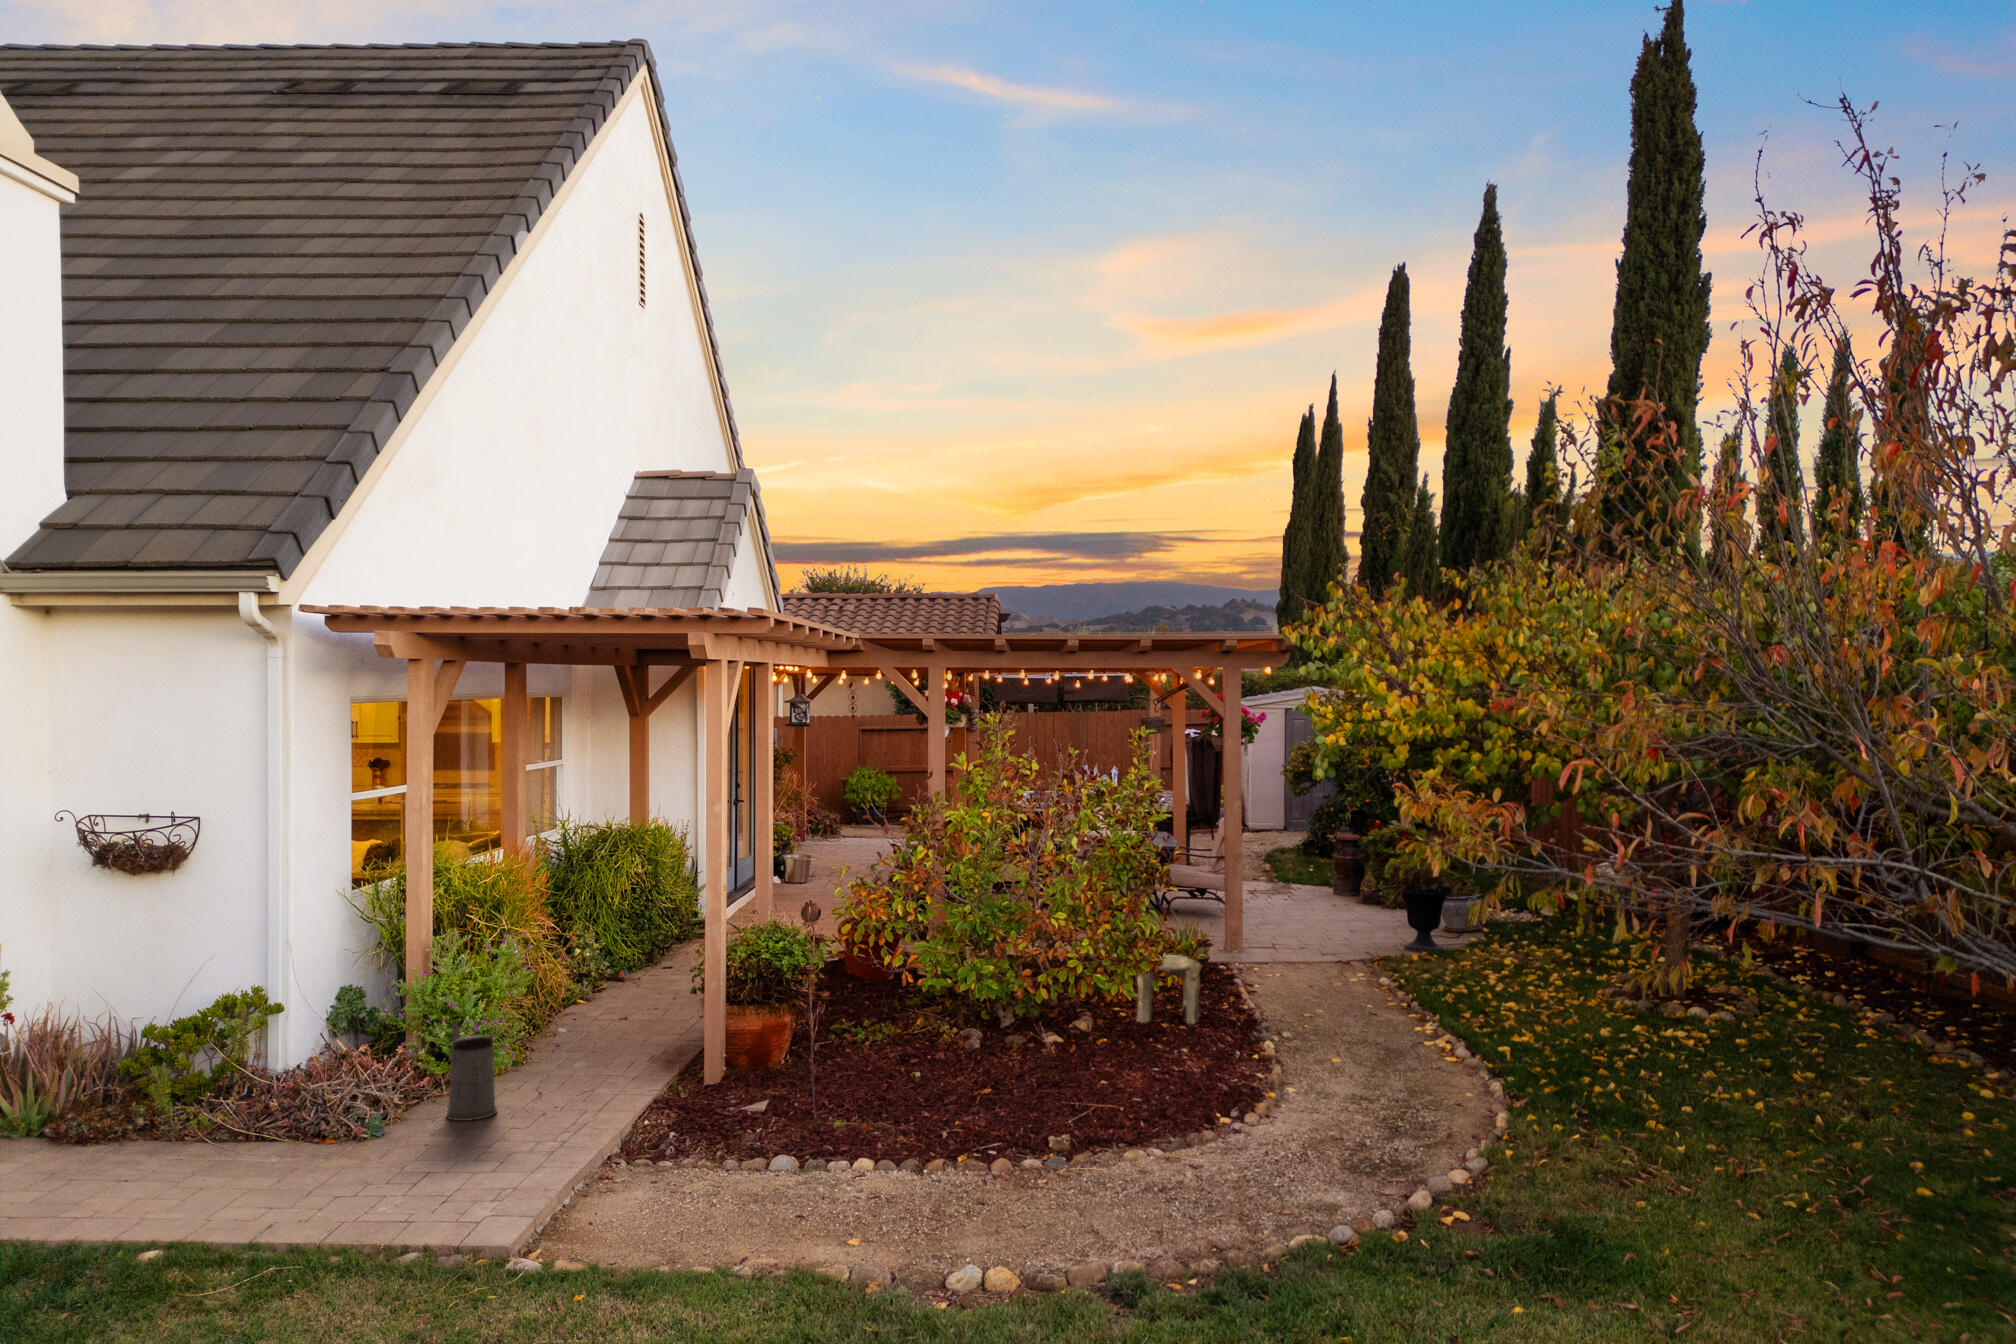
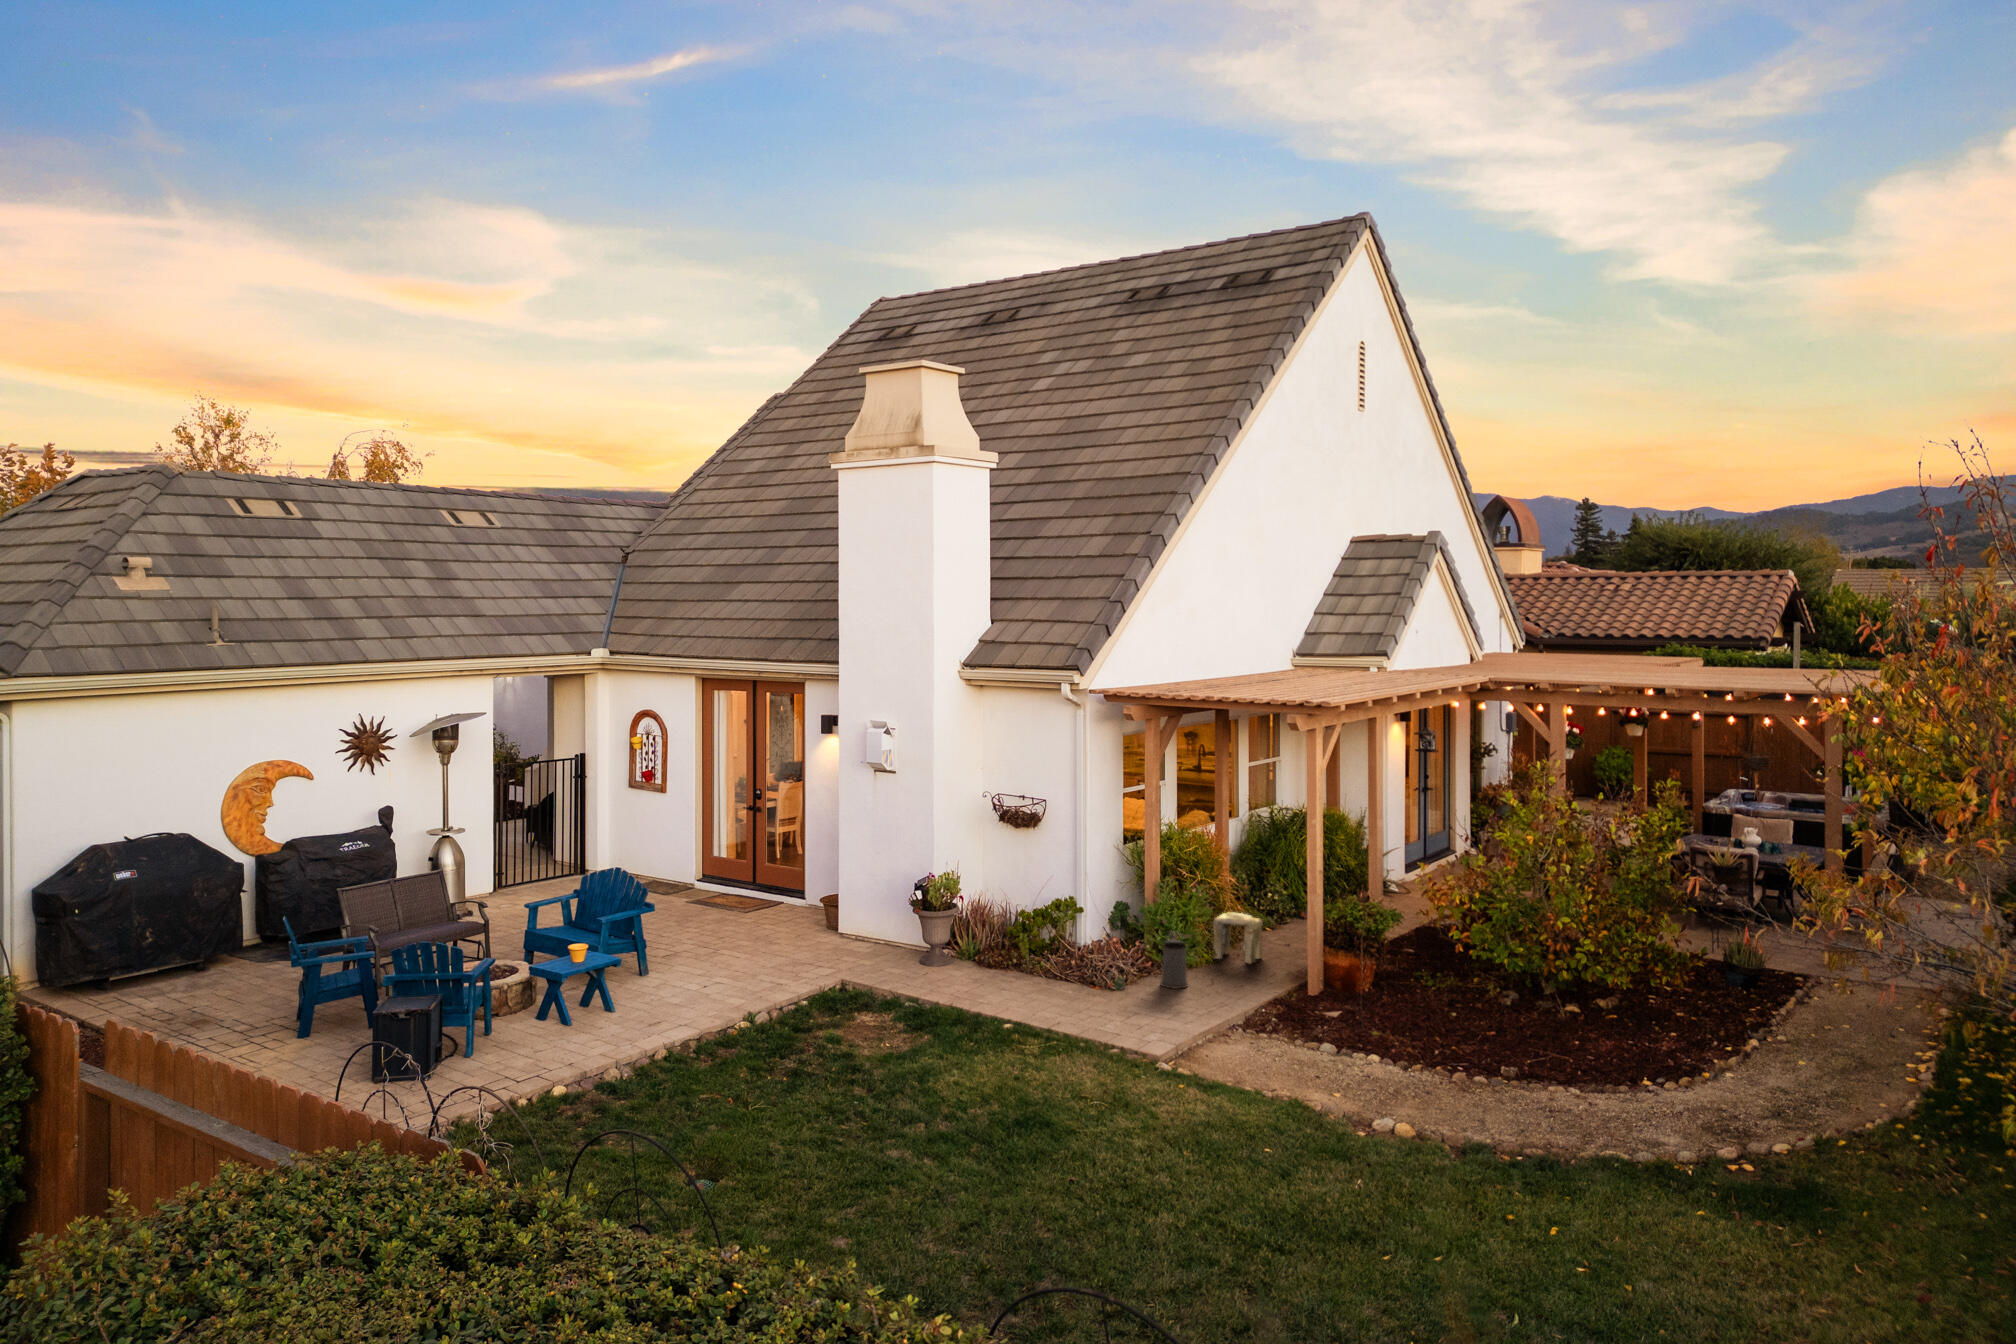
stool: present [1137,955,1201,1024] -> present [1213,912,1263,963]

